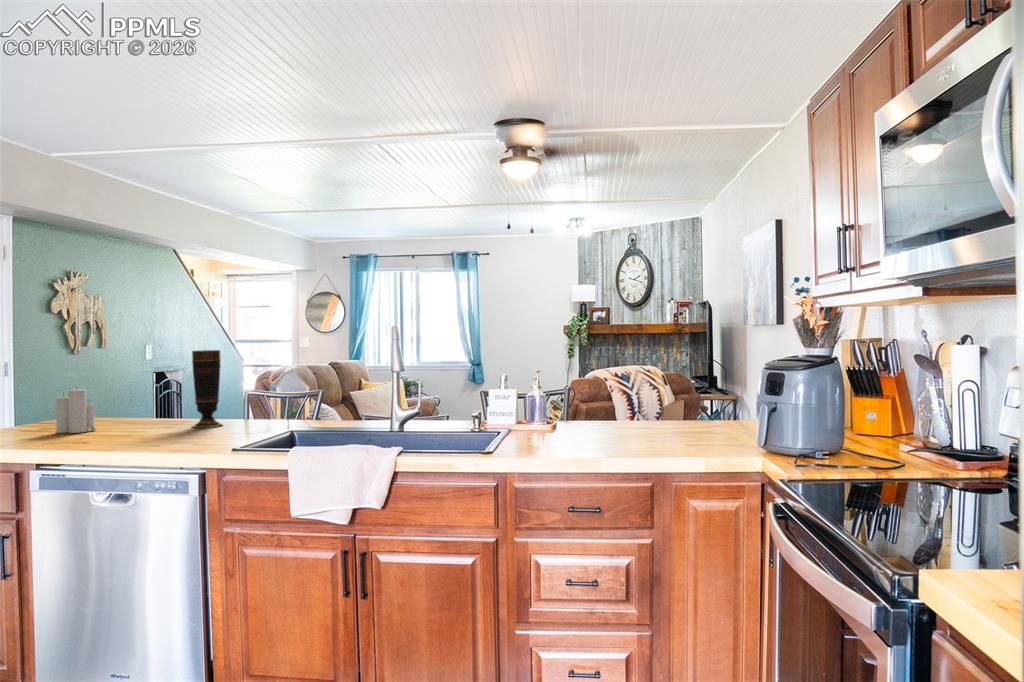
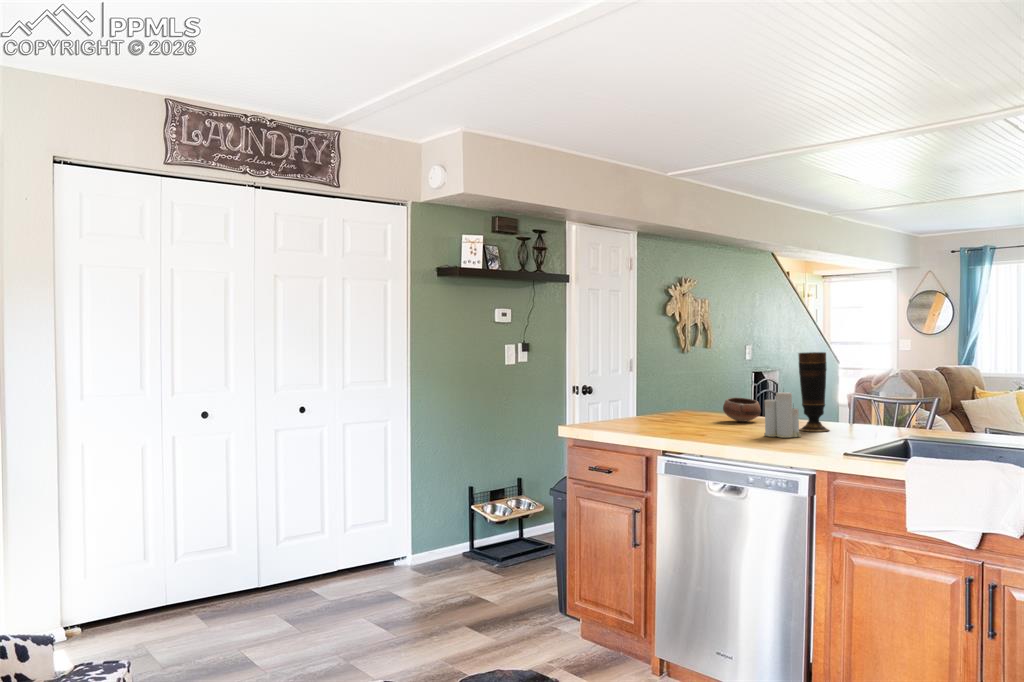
candle: present [56,389,96,433] -> present [764,392,801,438]
bowl: none [108,398,152,423] -> present [723,397,761,422]

